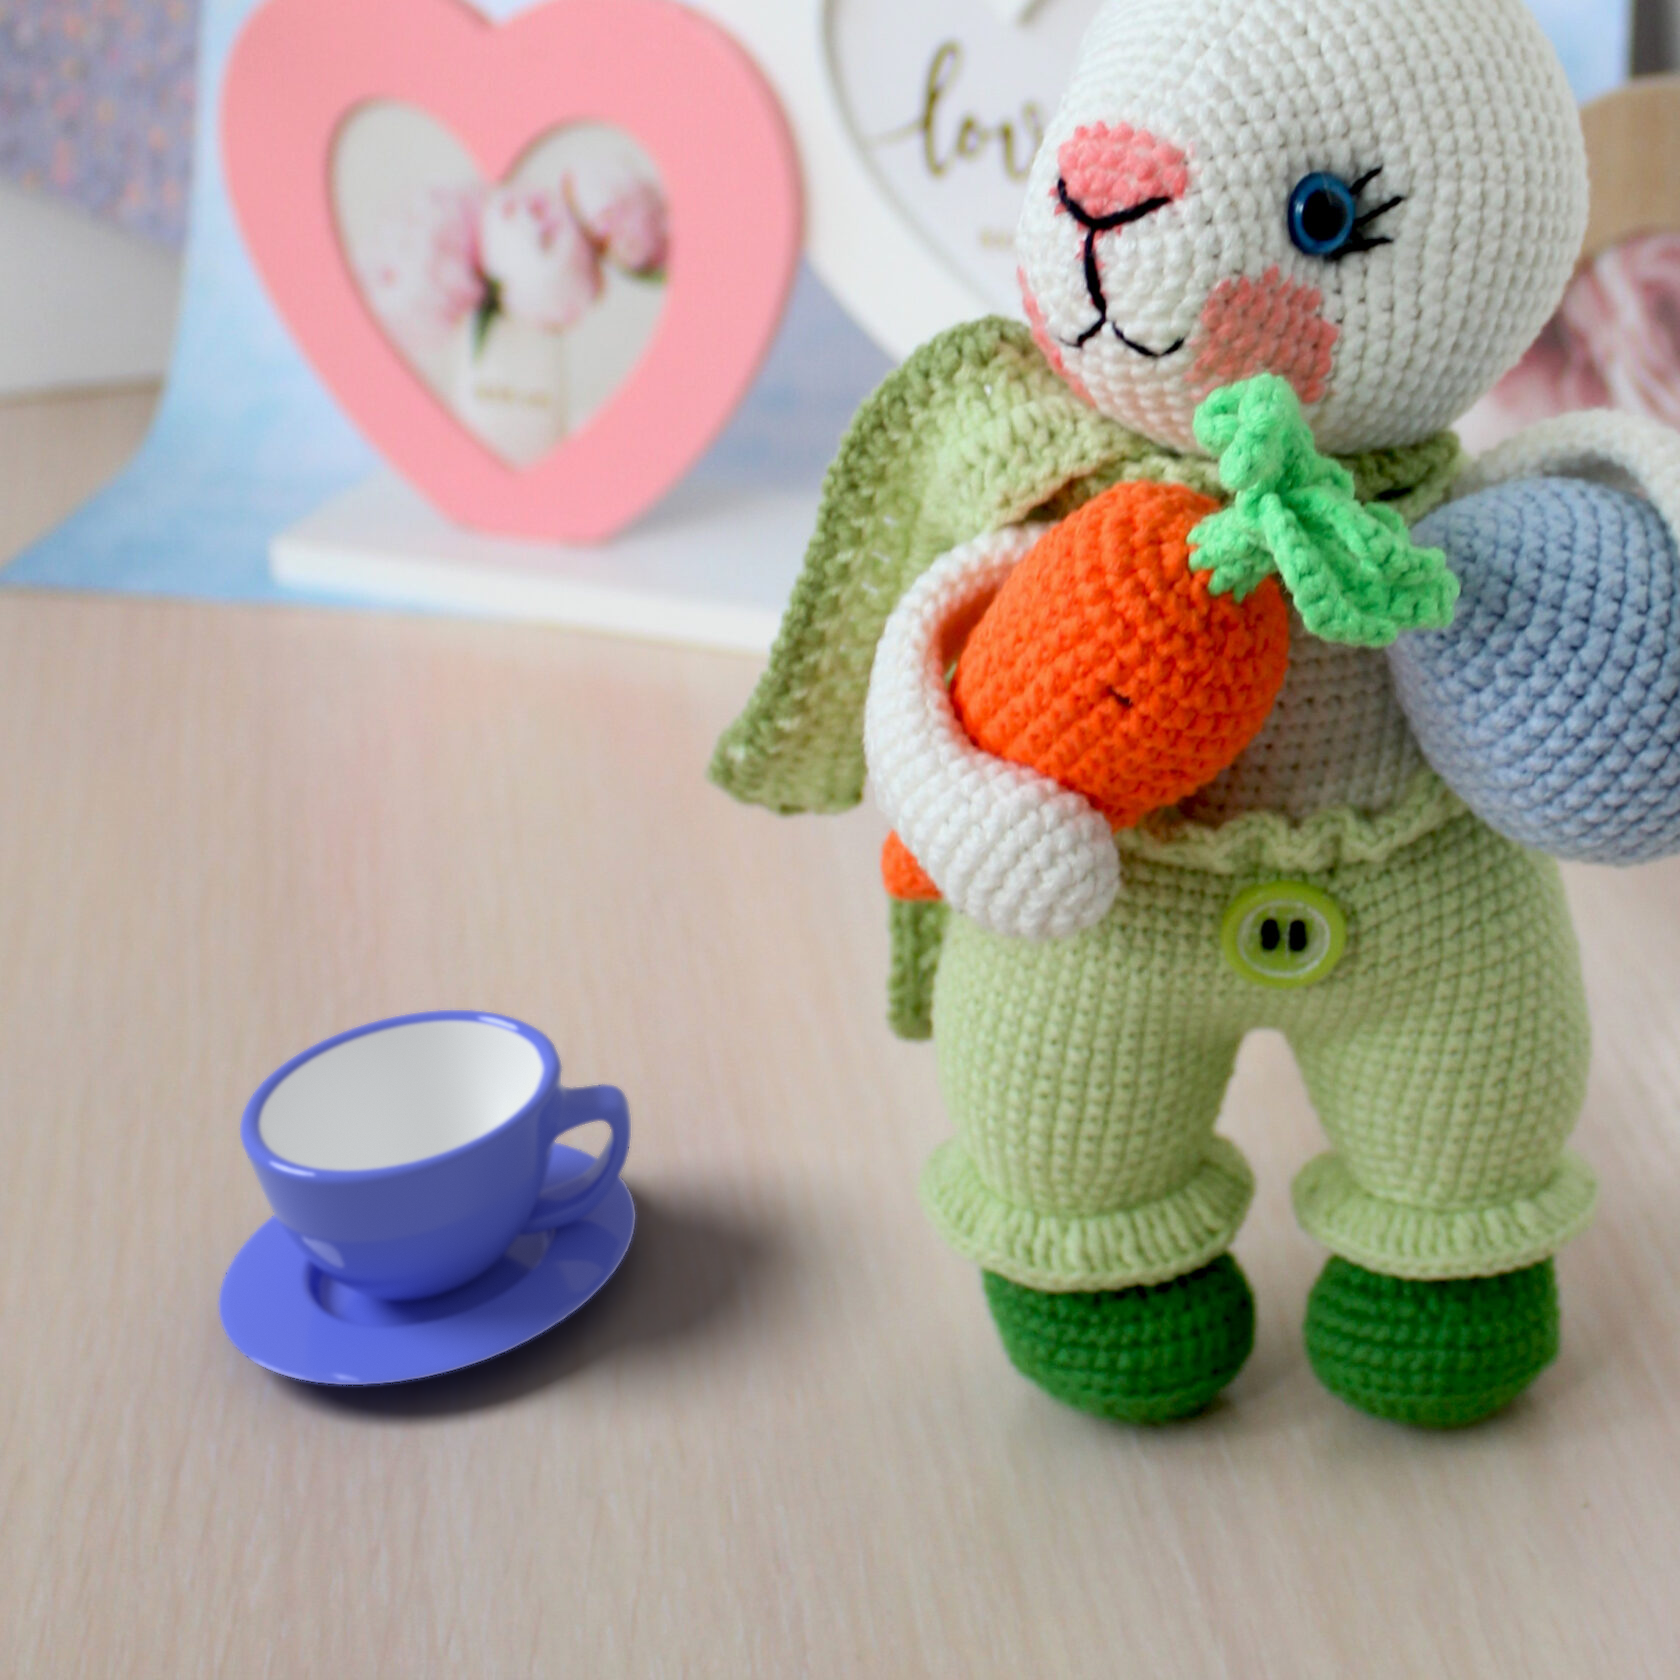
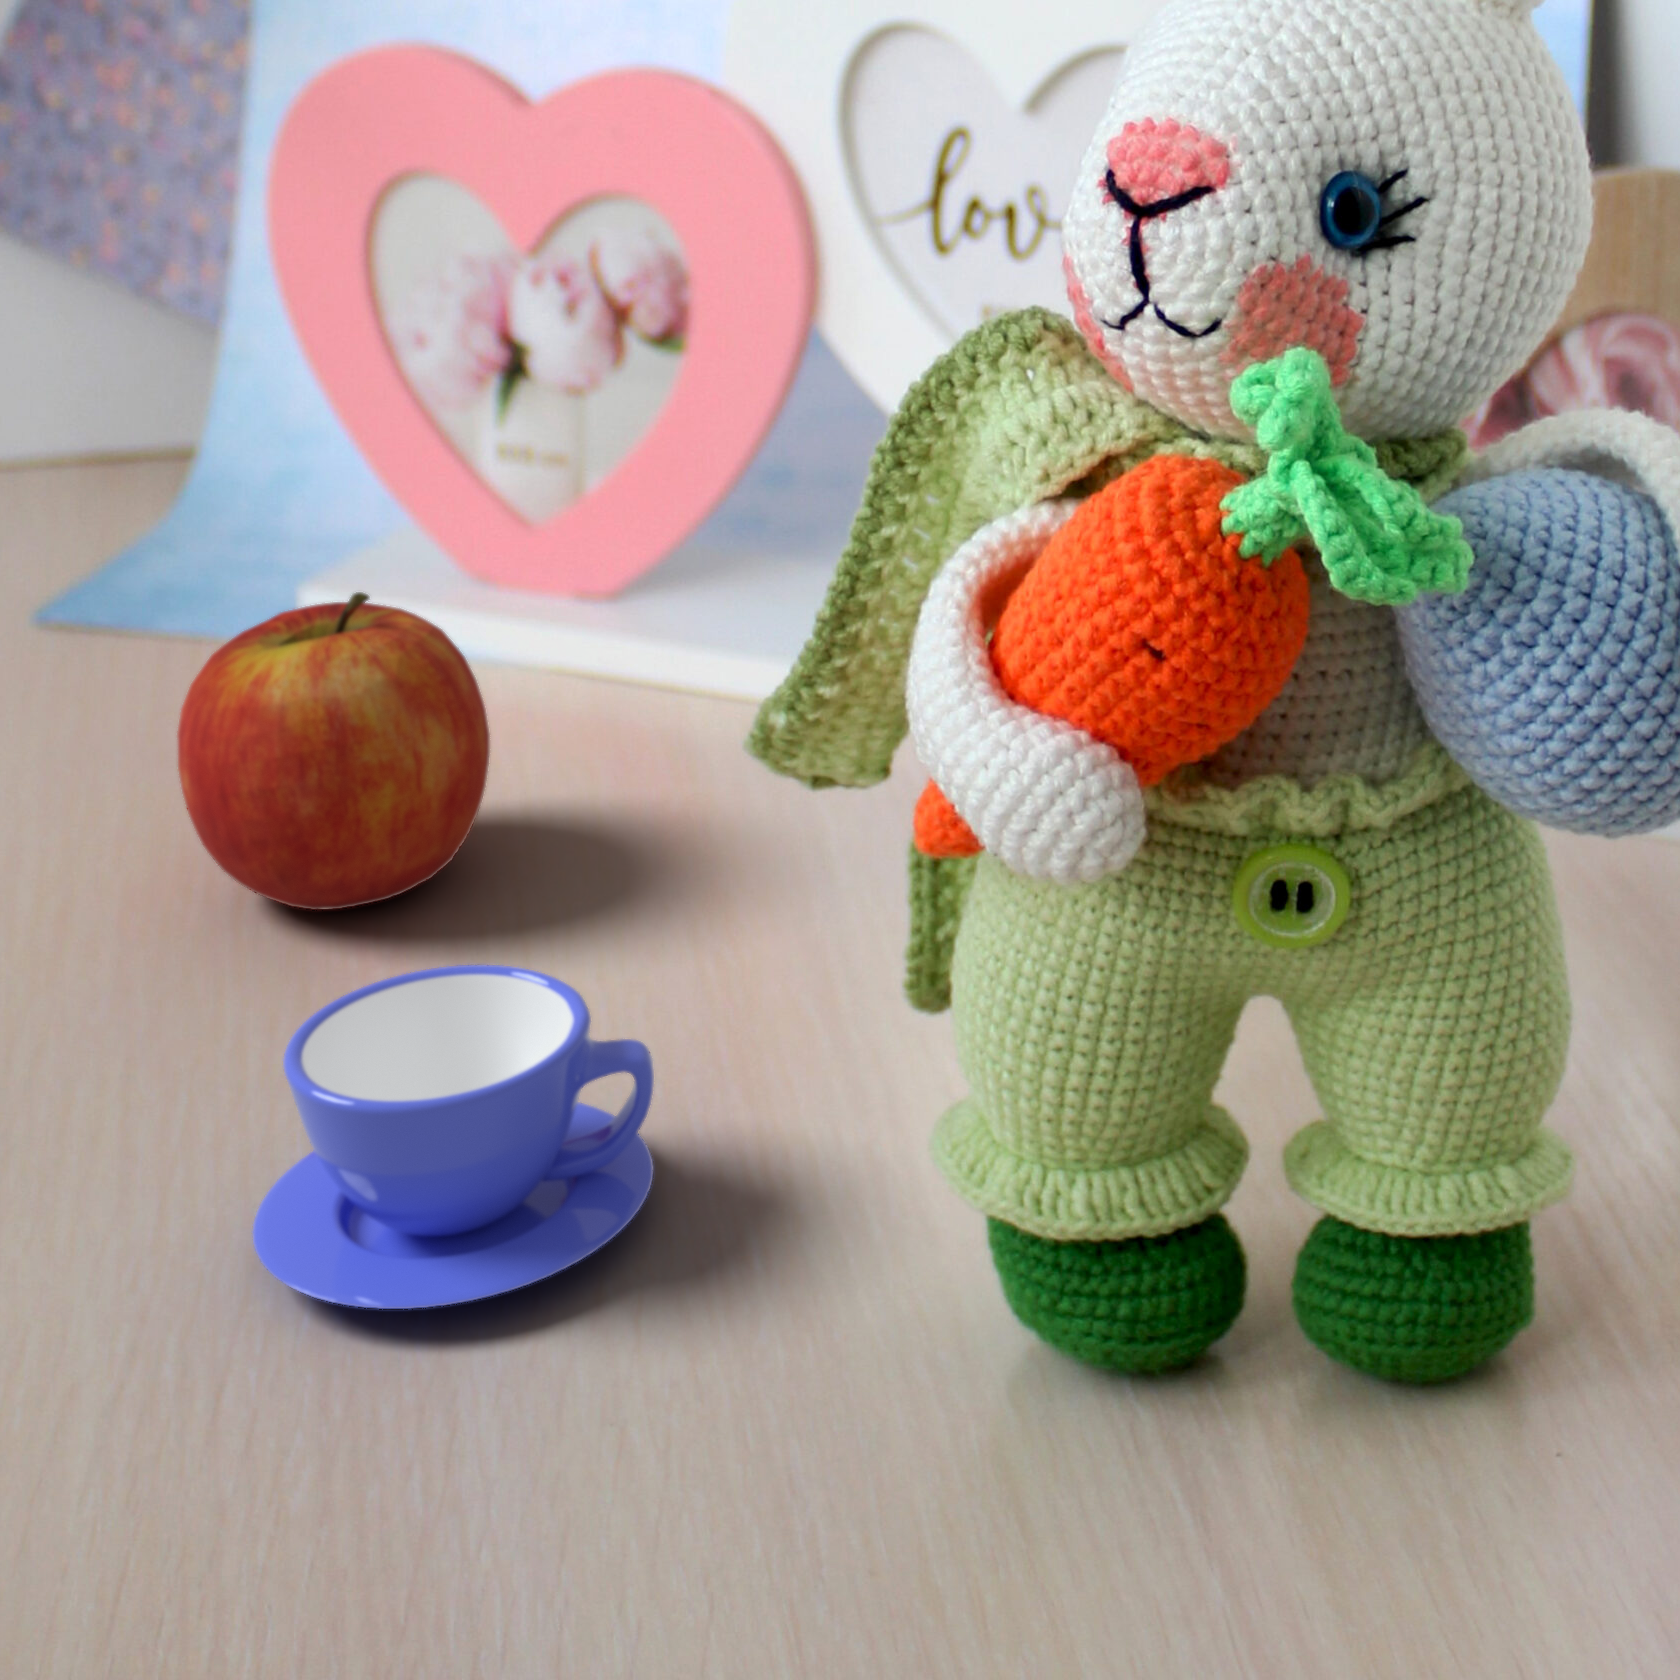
apple: none [137,608,463,935] -> present [177,592,490,910]

